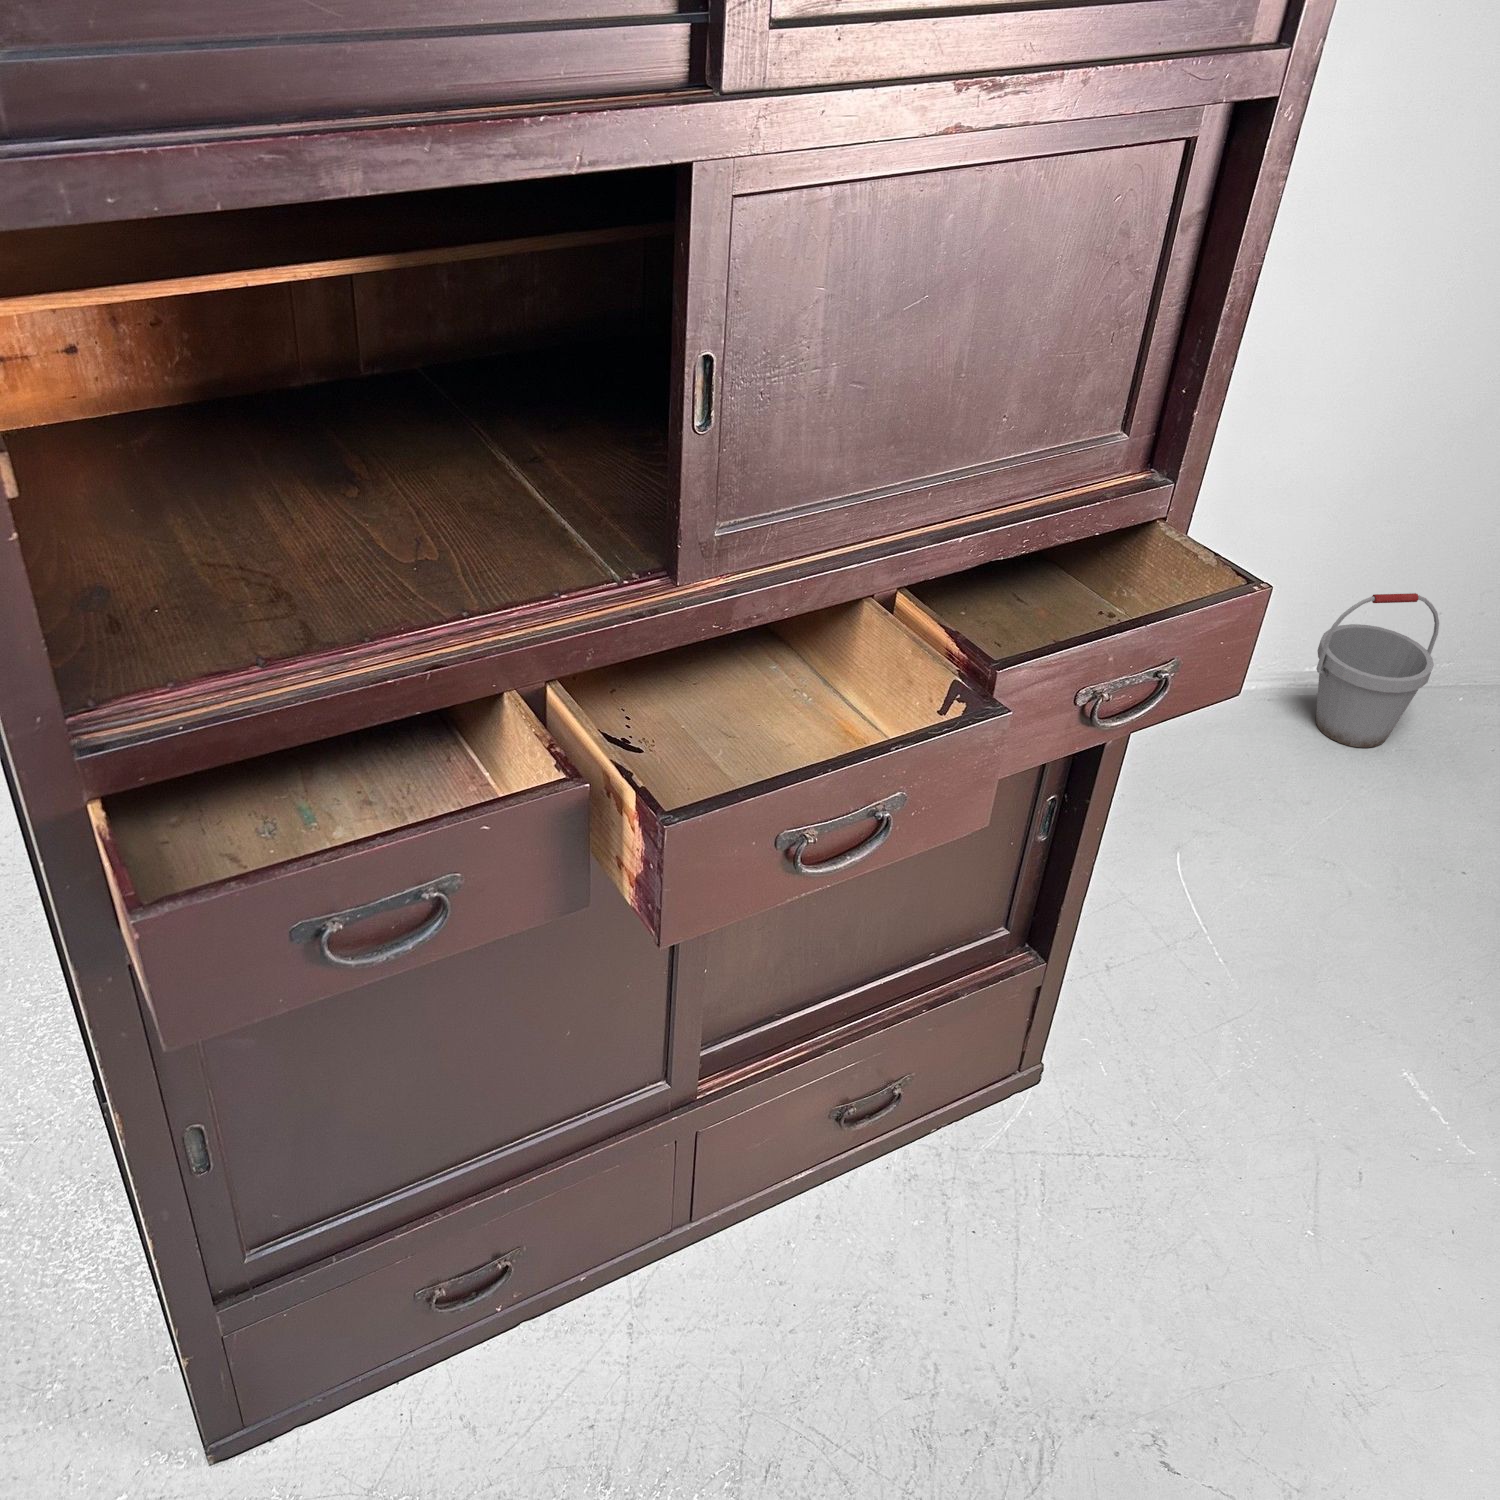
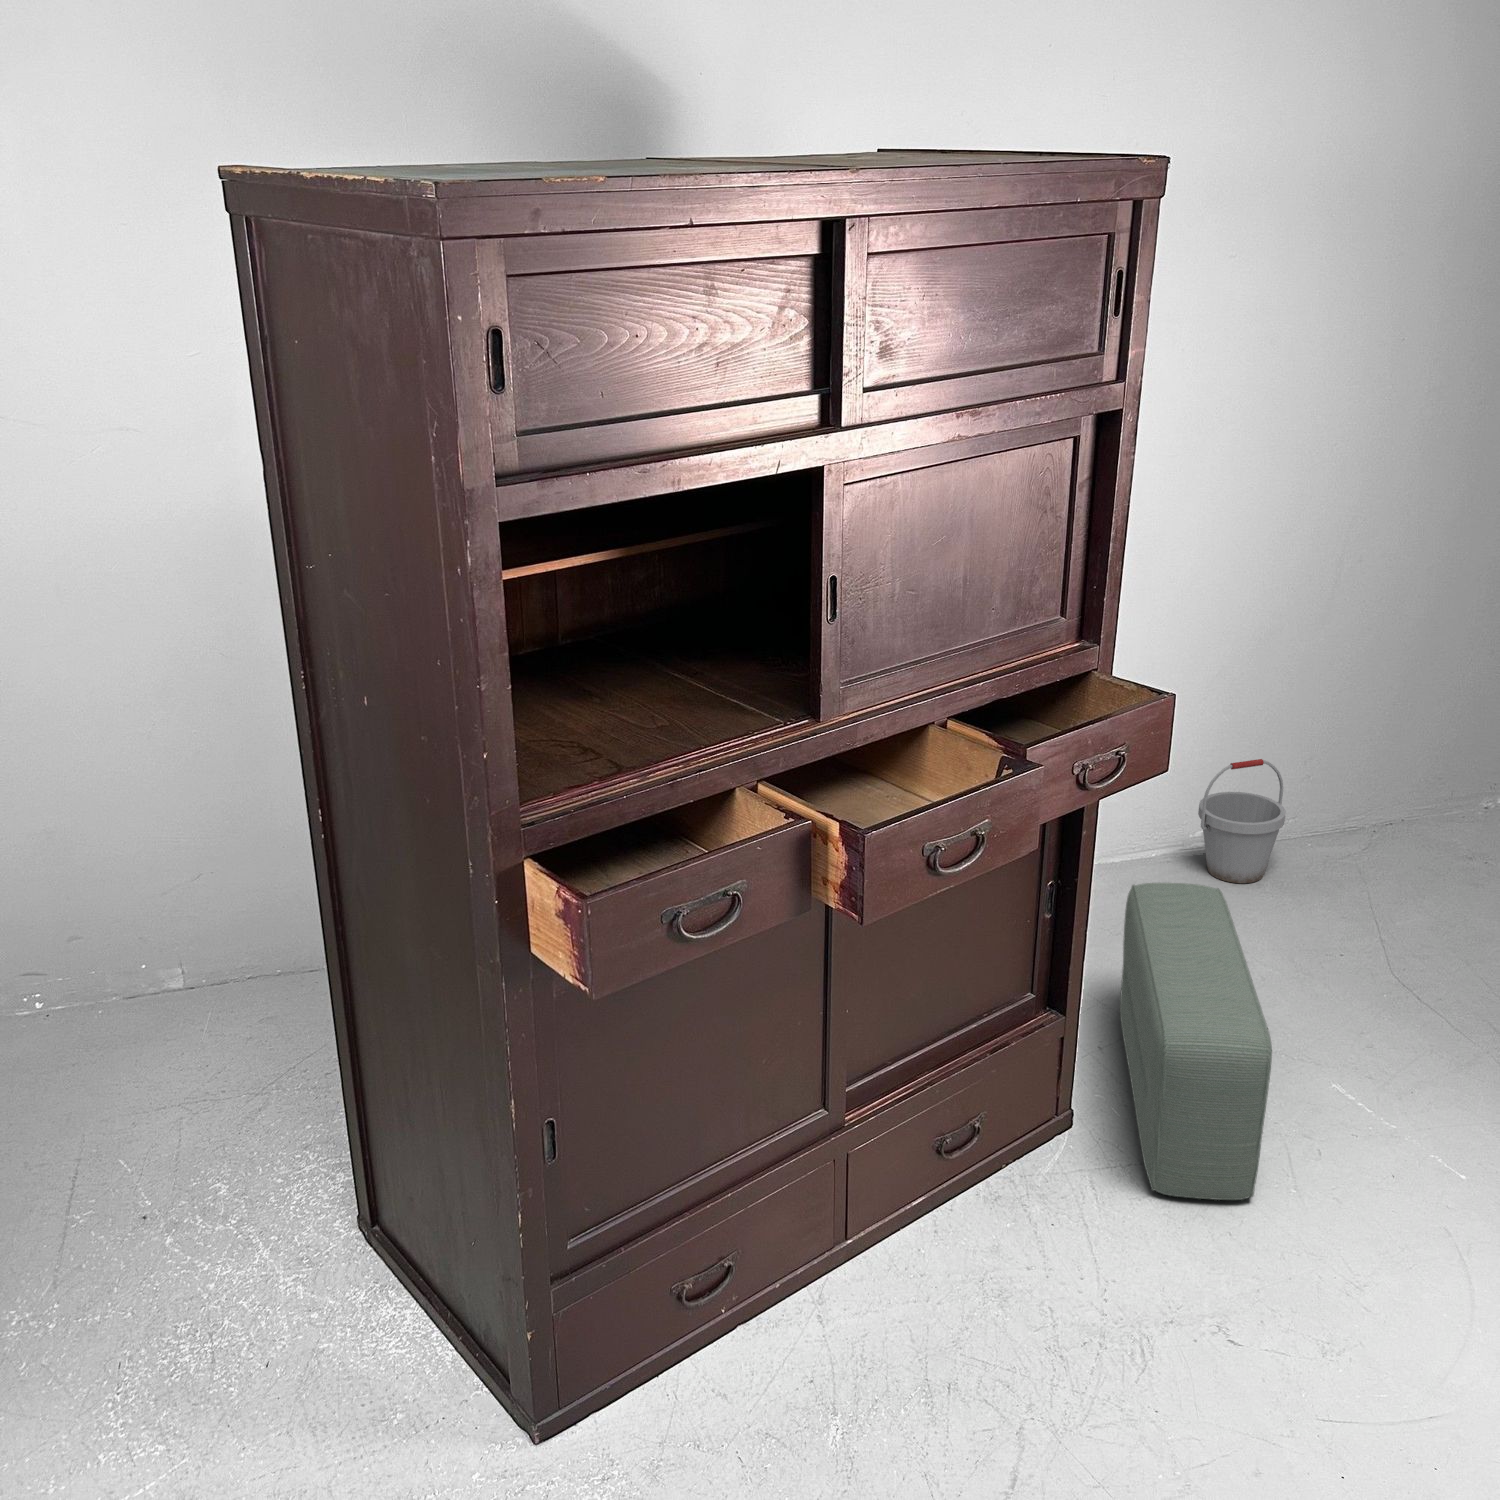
pouf: none [1117,771,1314,1241] -> present [1120,883,1272,1200]

